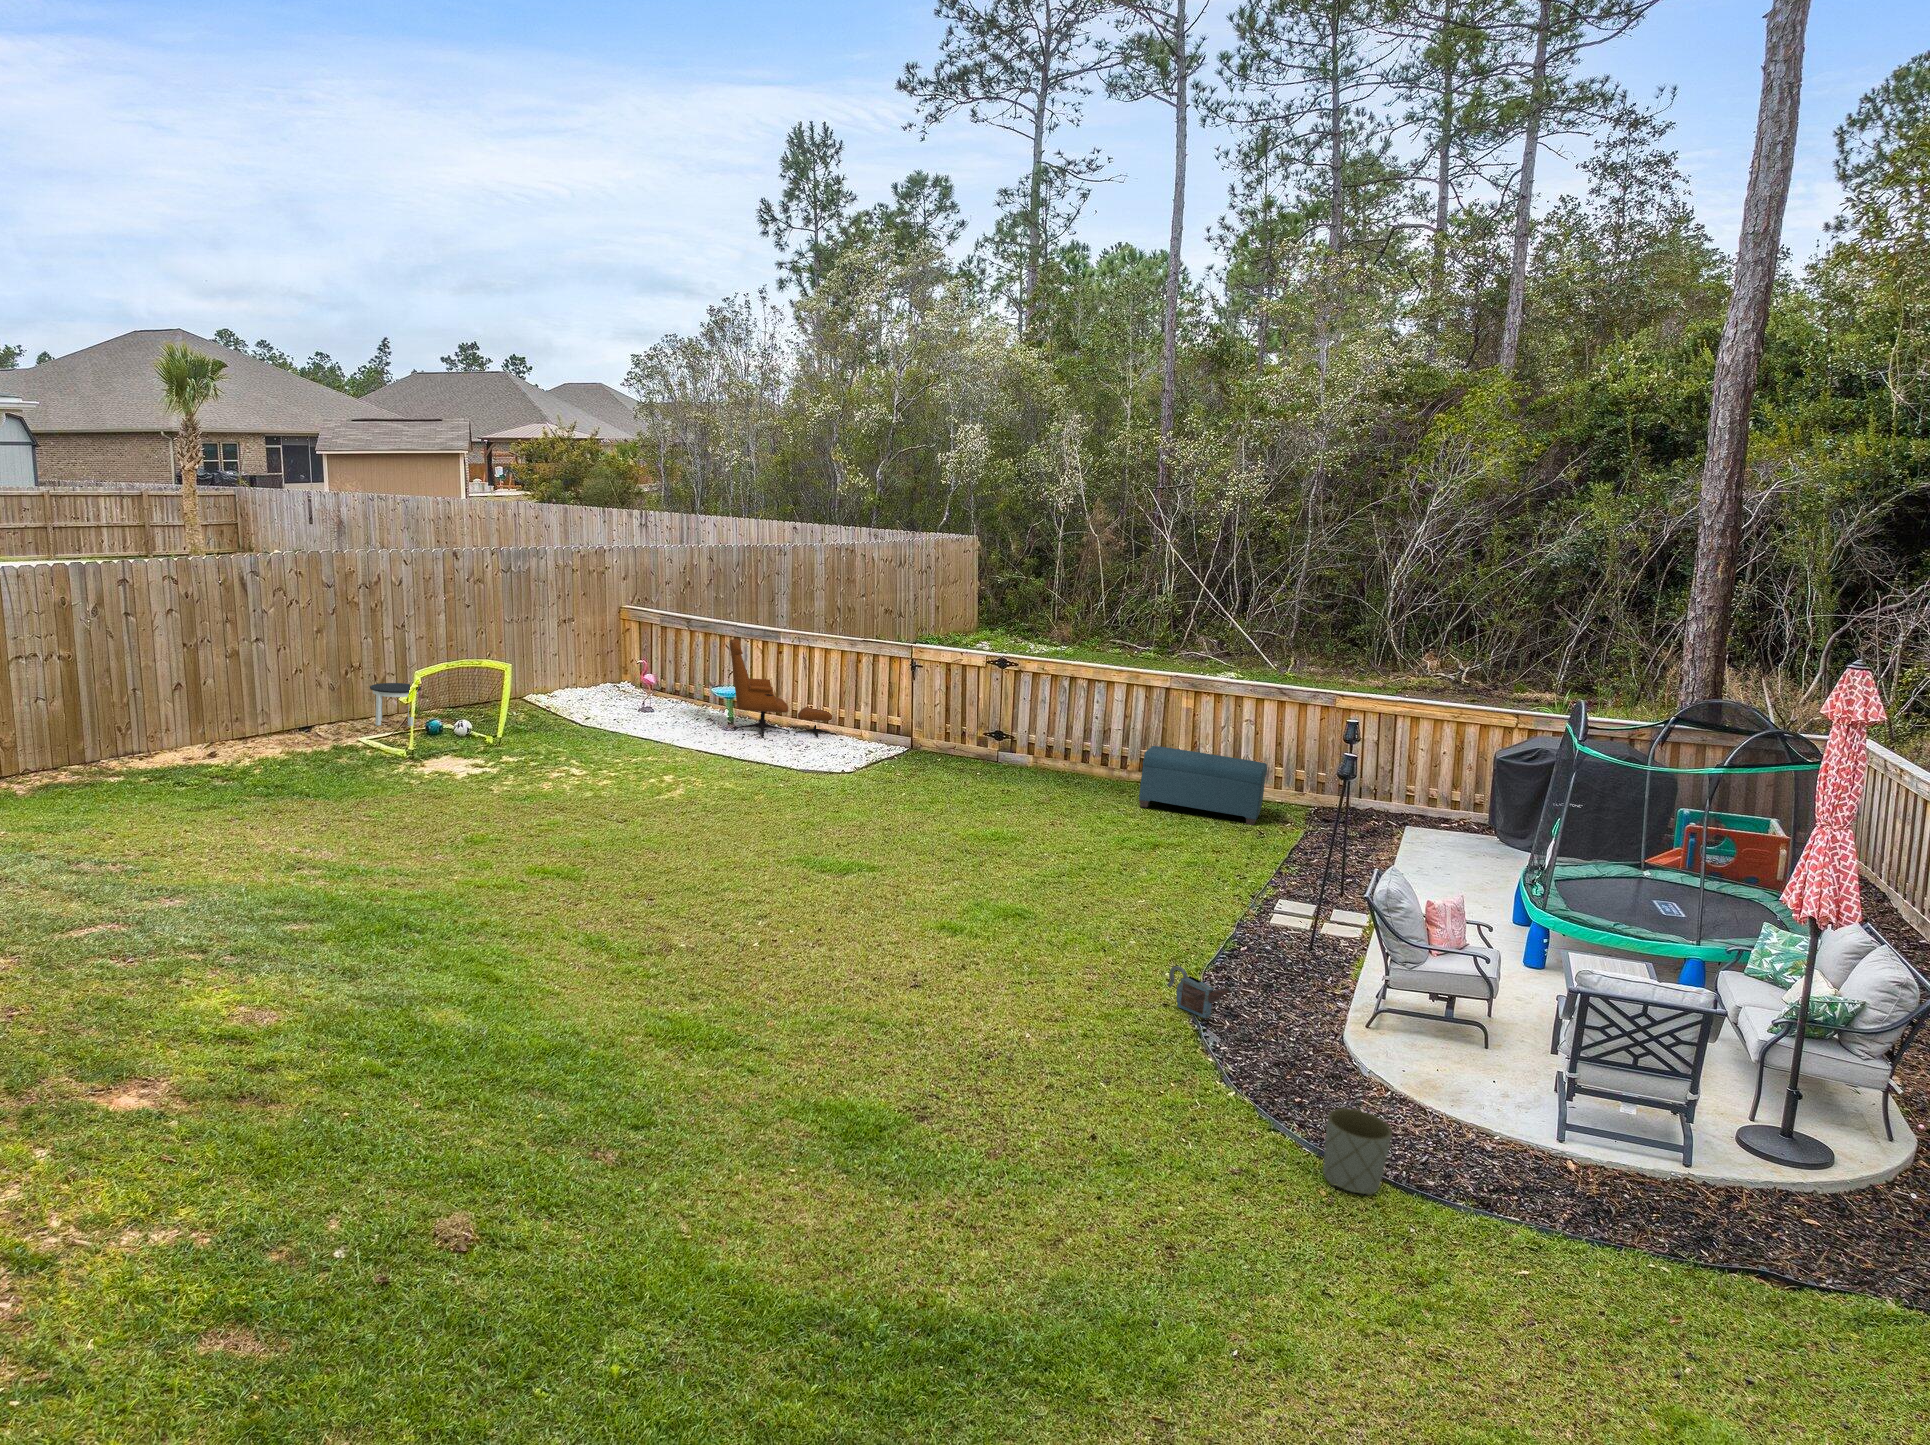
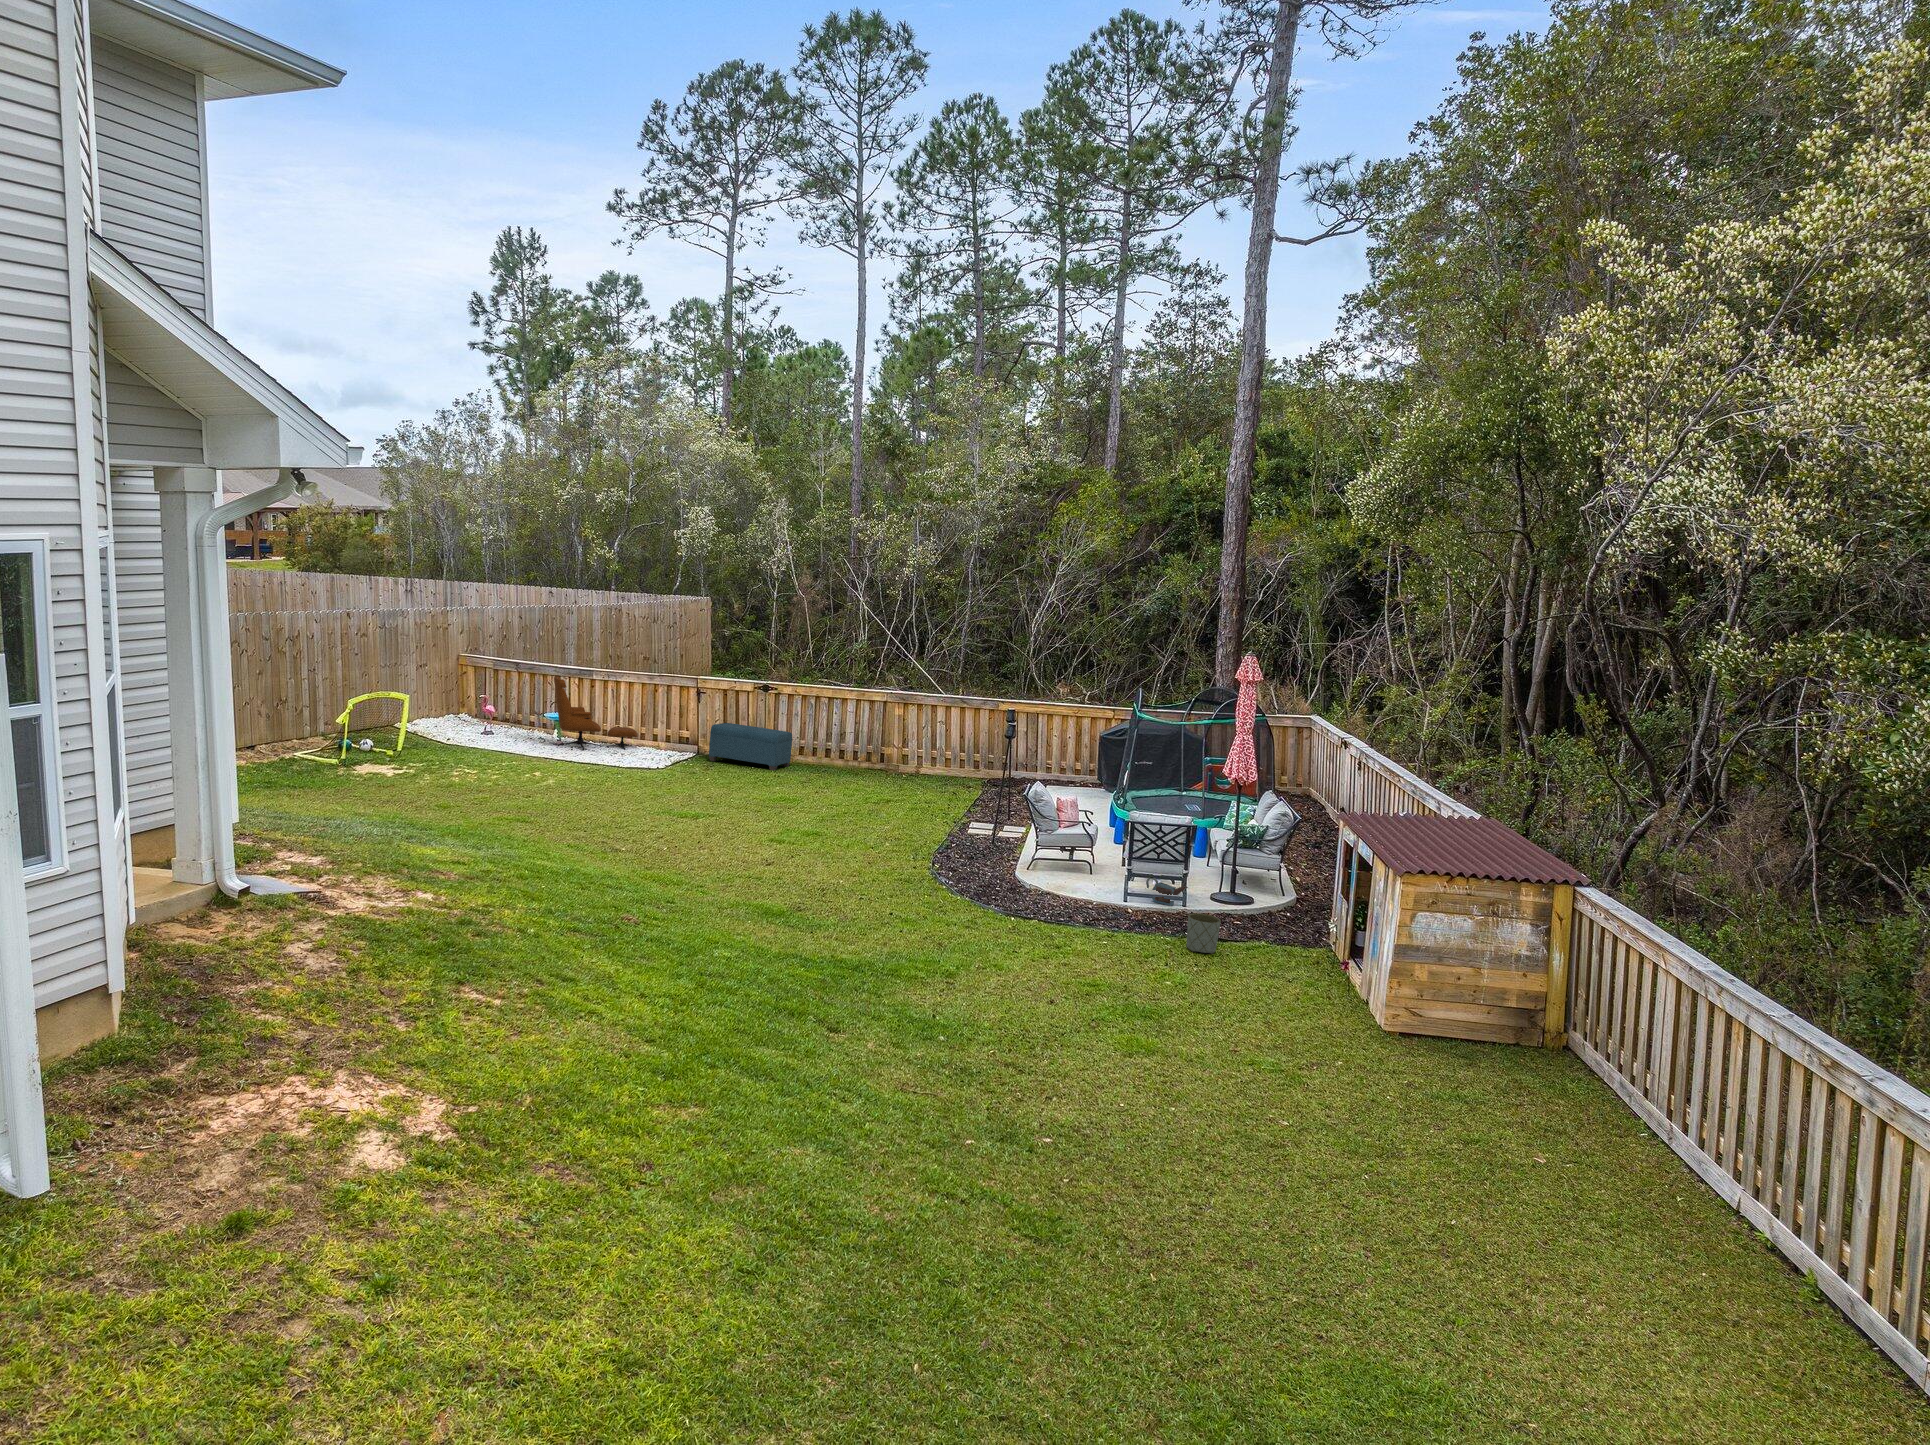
round table: present [370,683,421,726] -> none [257,717,301,752]
bench: present [1139,746,1267,825] -> present [709,723,792,771]
watering can: present [1168,966,1231,1018] -> present [1146,878,1188,906]
planter: present [1323,1108,1392,1196] -> present [1187,913,1221,954]

